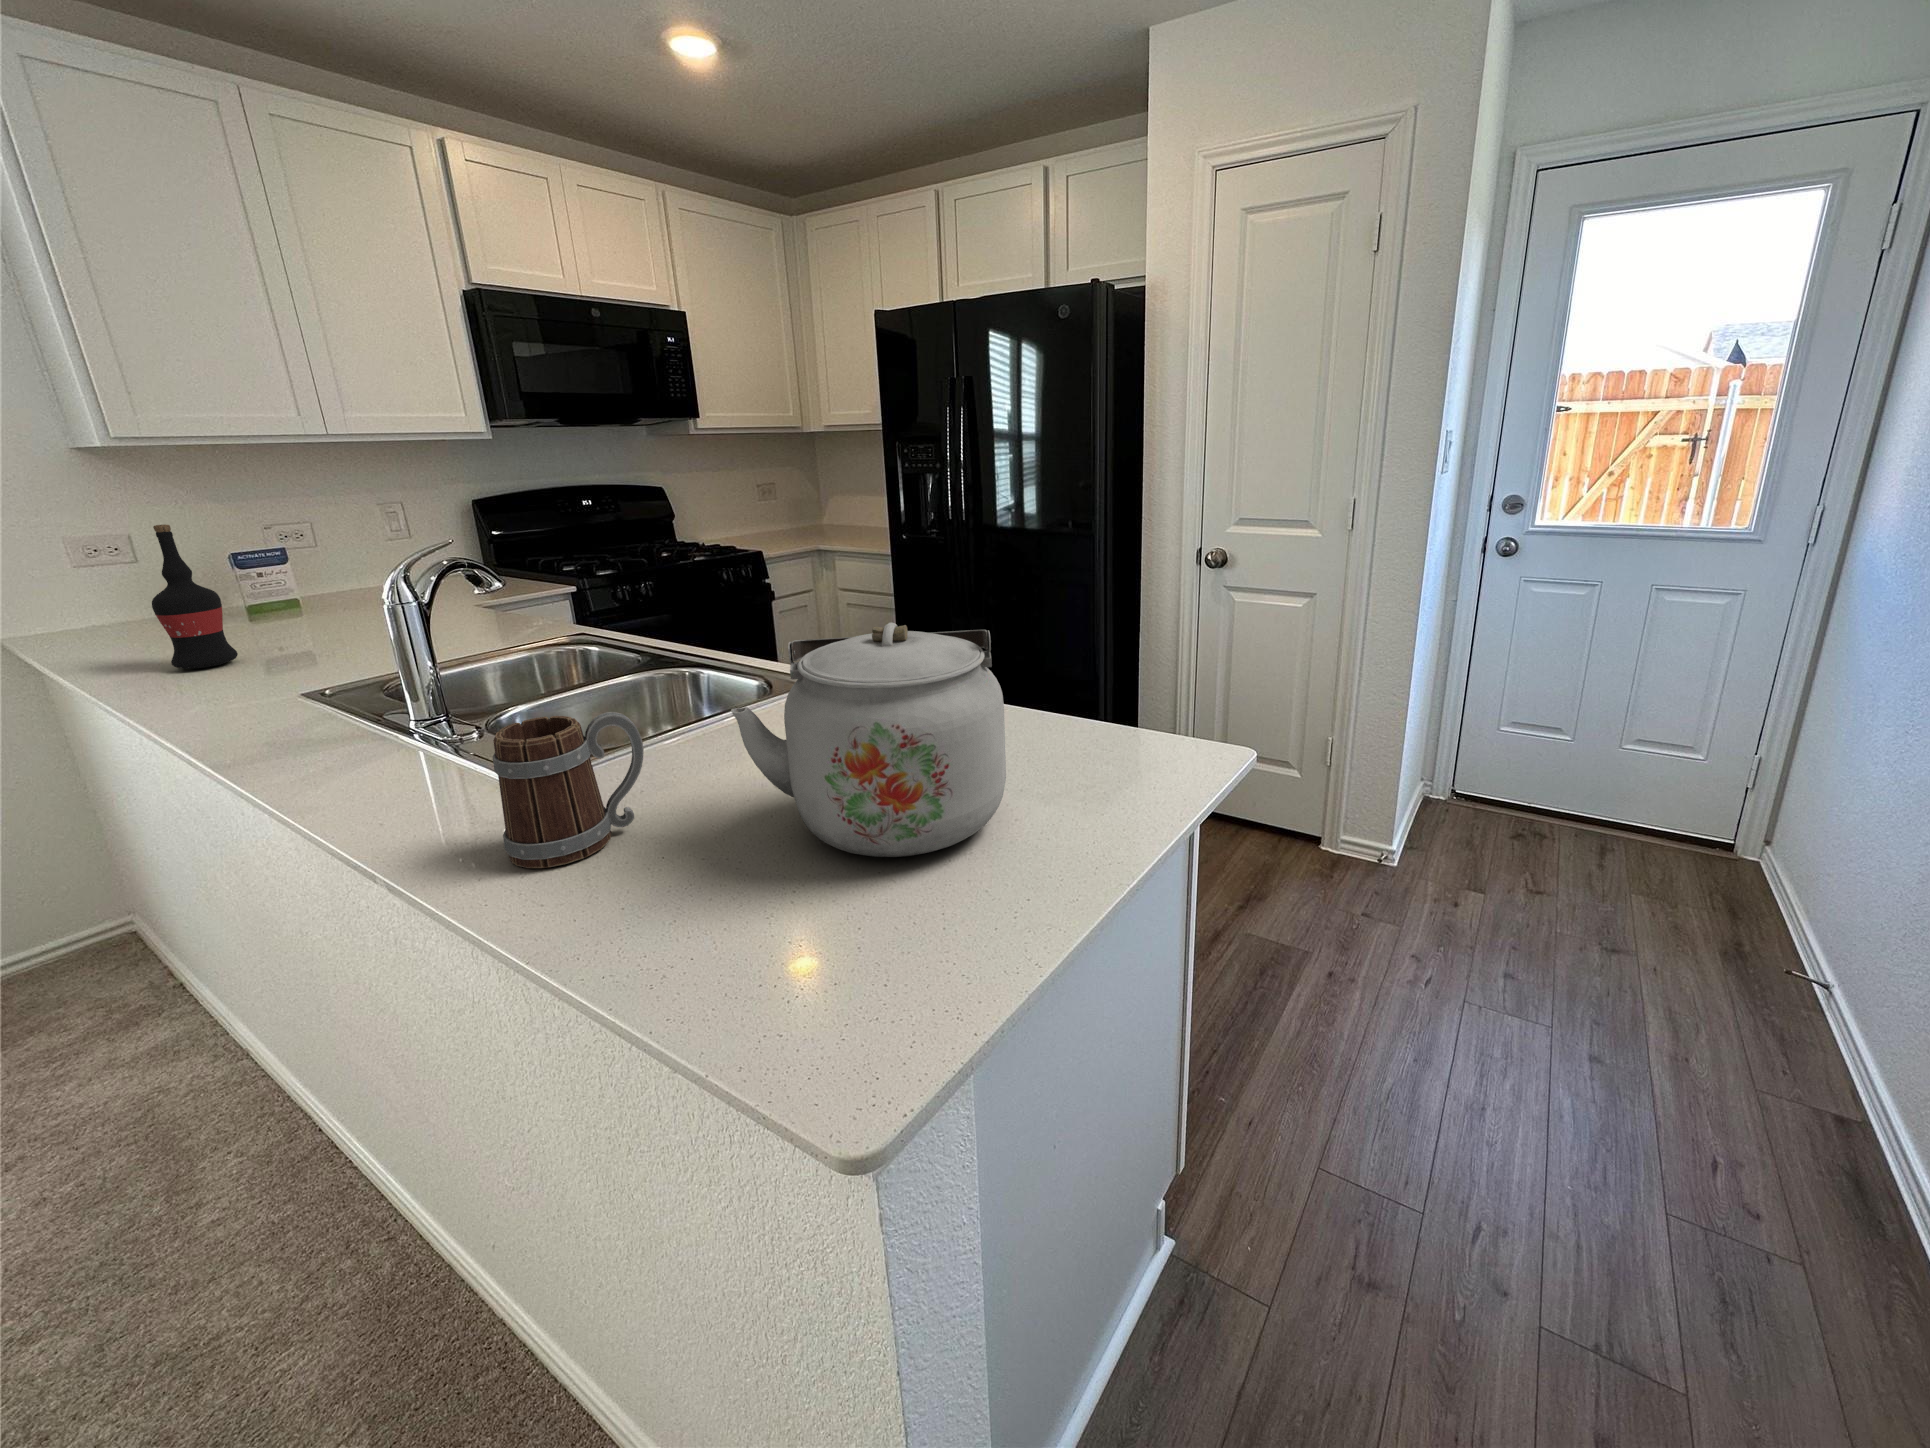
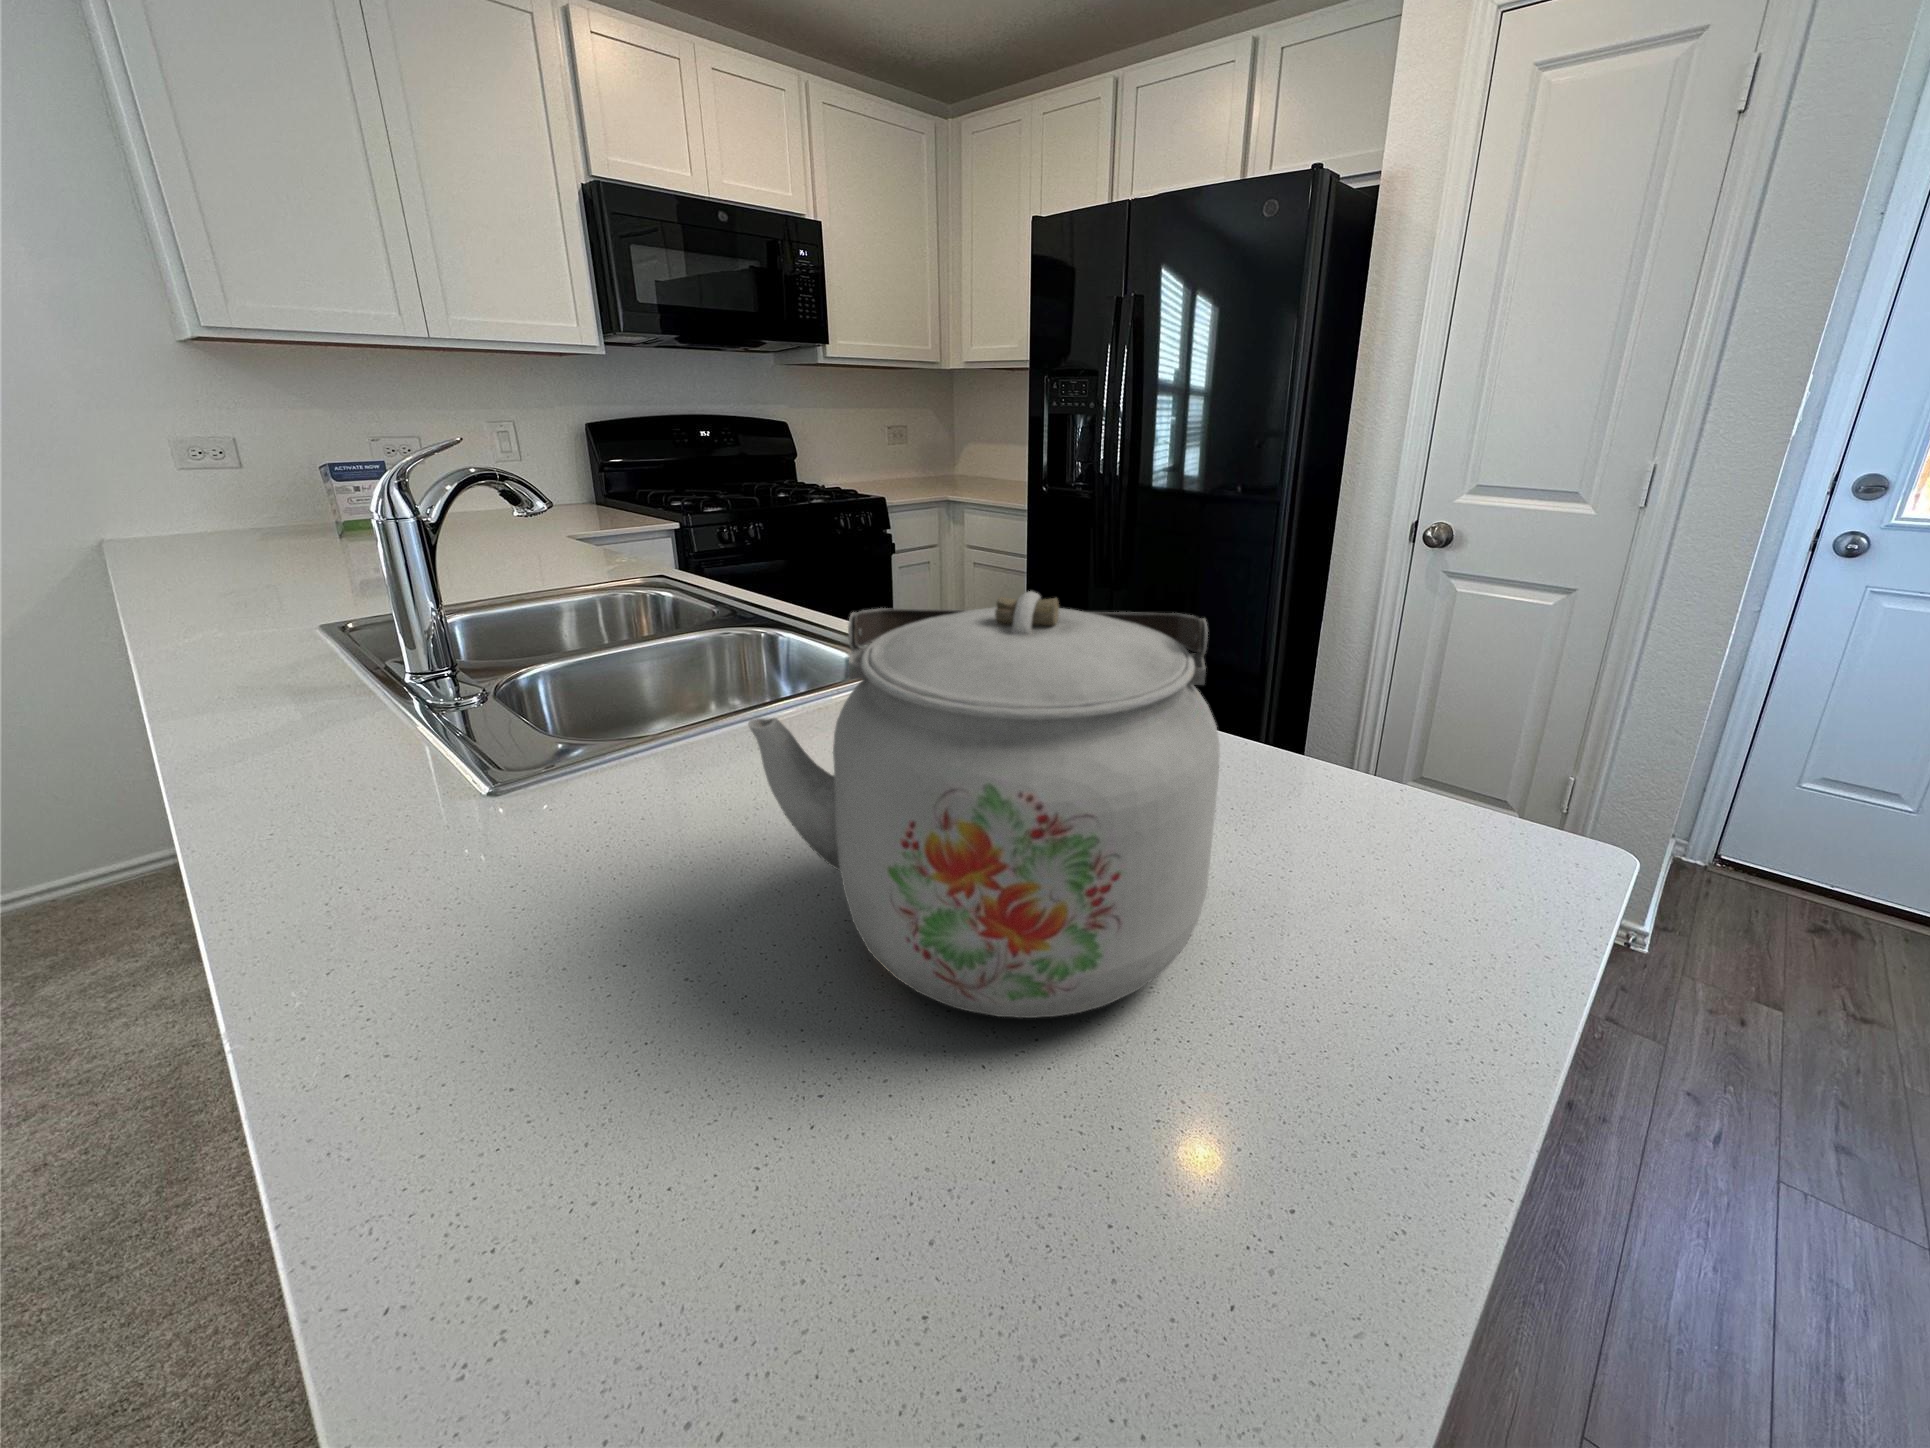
wine bottle: present [152,525,238,669] -> none [198,418,292,585]
mug: present [493,712,644,868] -> none [372,701,623,949]

